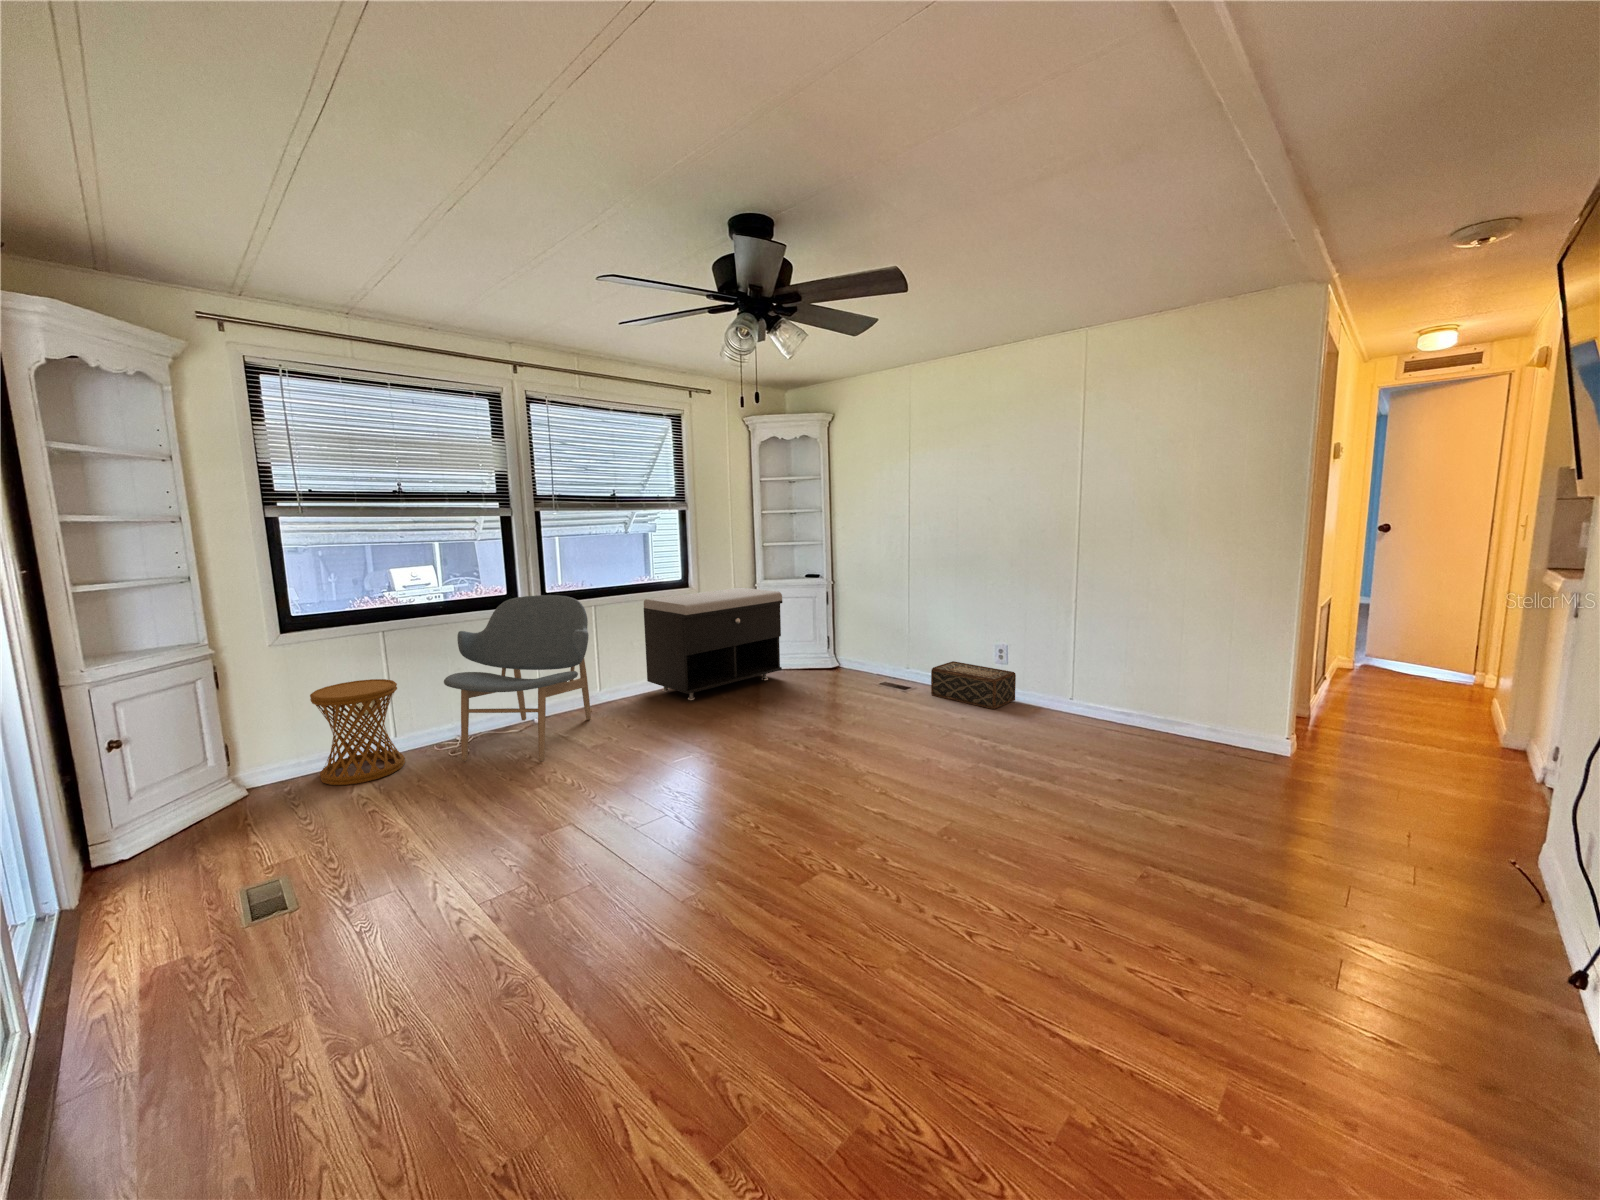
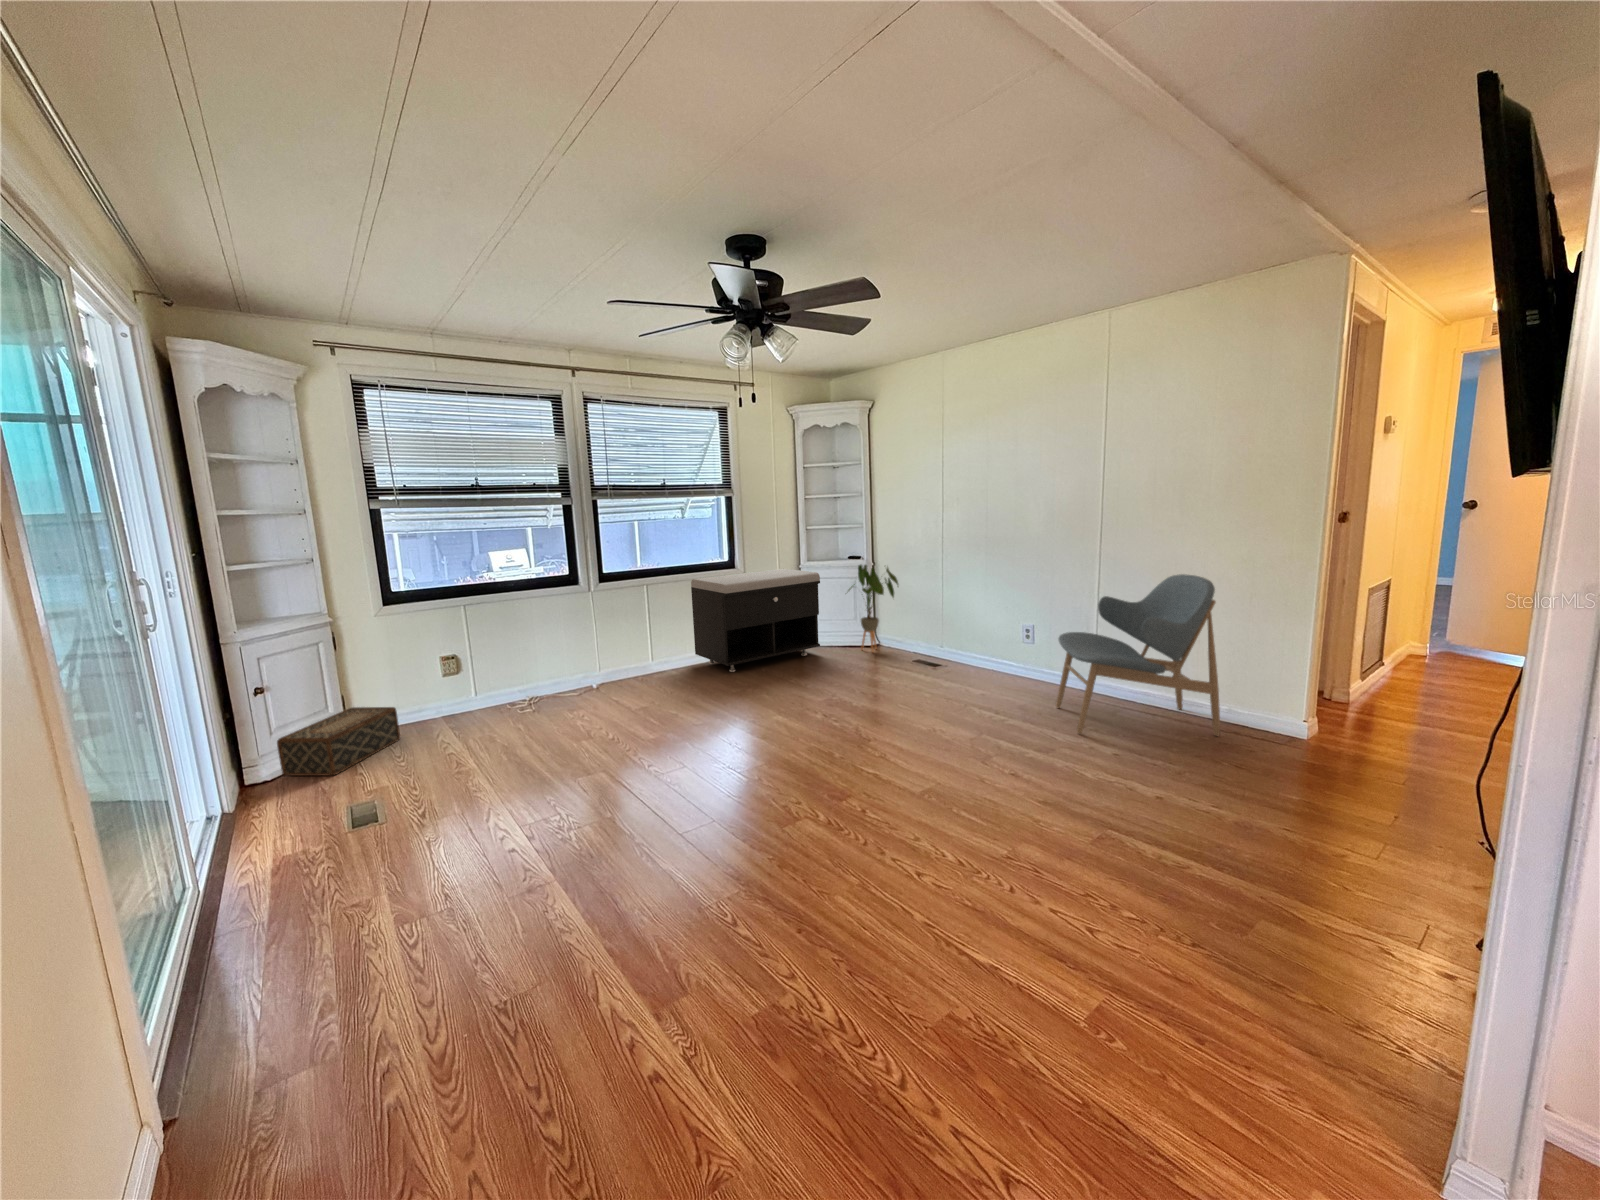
house plant: none [806,583,862,675] -> present [848,565,898,652]
lounge chair: present [444,595,591,761] -> present [1056,574,1220,736]
woven basket: present [931,661,1016,709] -> present [277,707,400,776]
side table: present [310,679,405,785] -> none [406,646,482,733]

